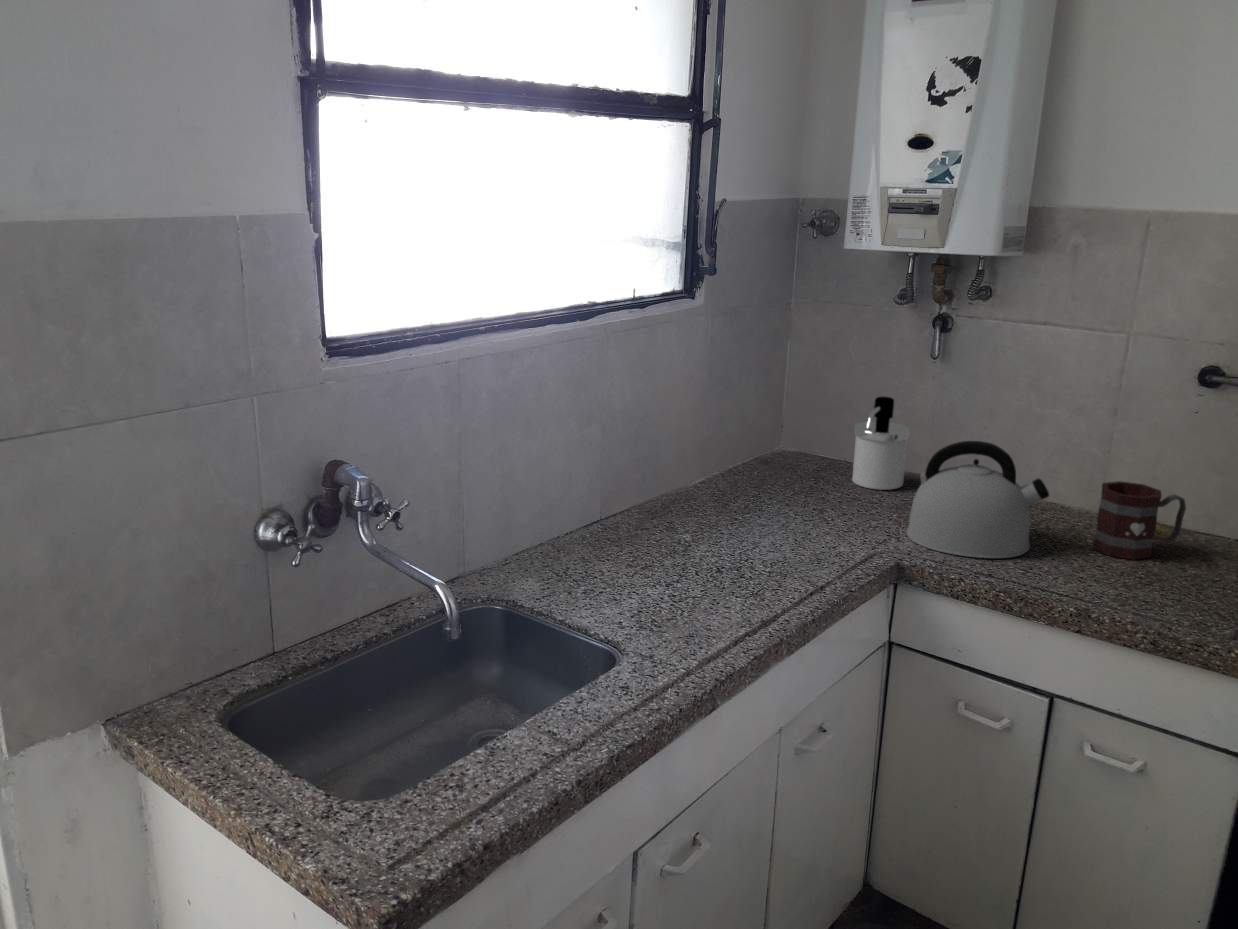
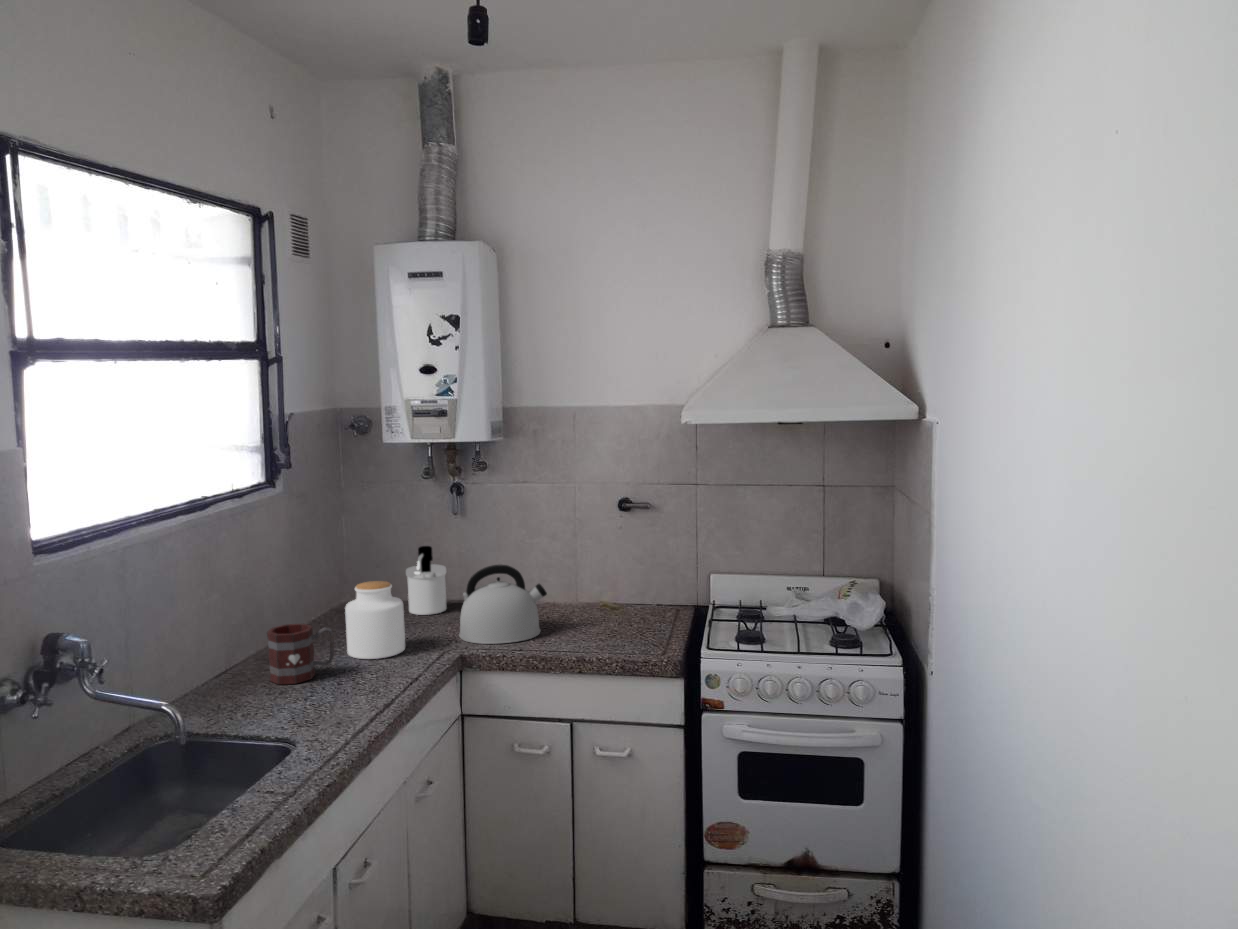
jar: none [750,438,831,544] -> present [345,581,405,659]
mug: present [1093,481,1186,560] -> present [267,624,334,684]

